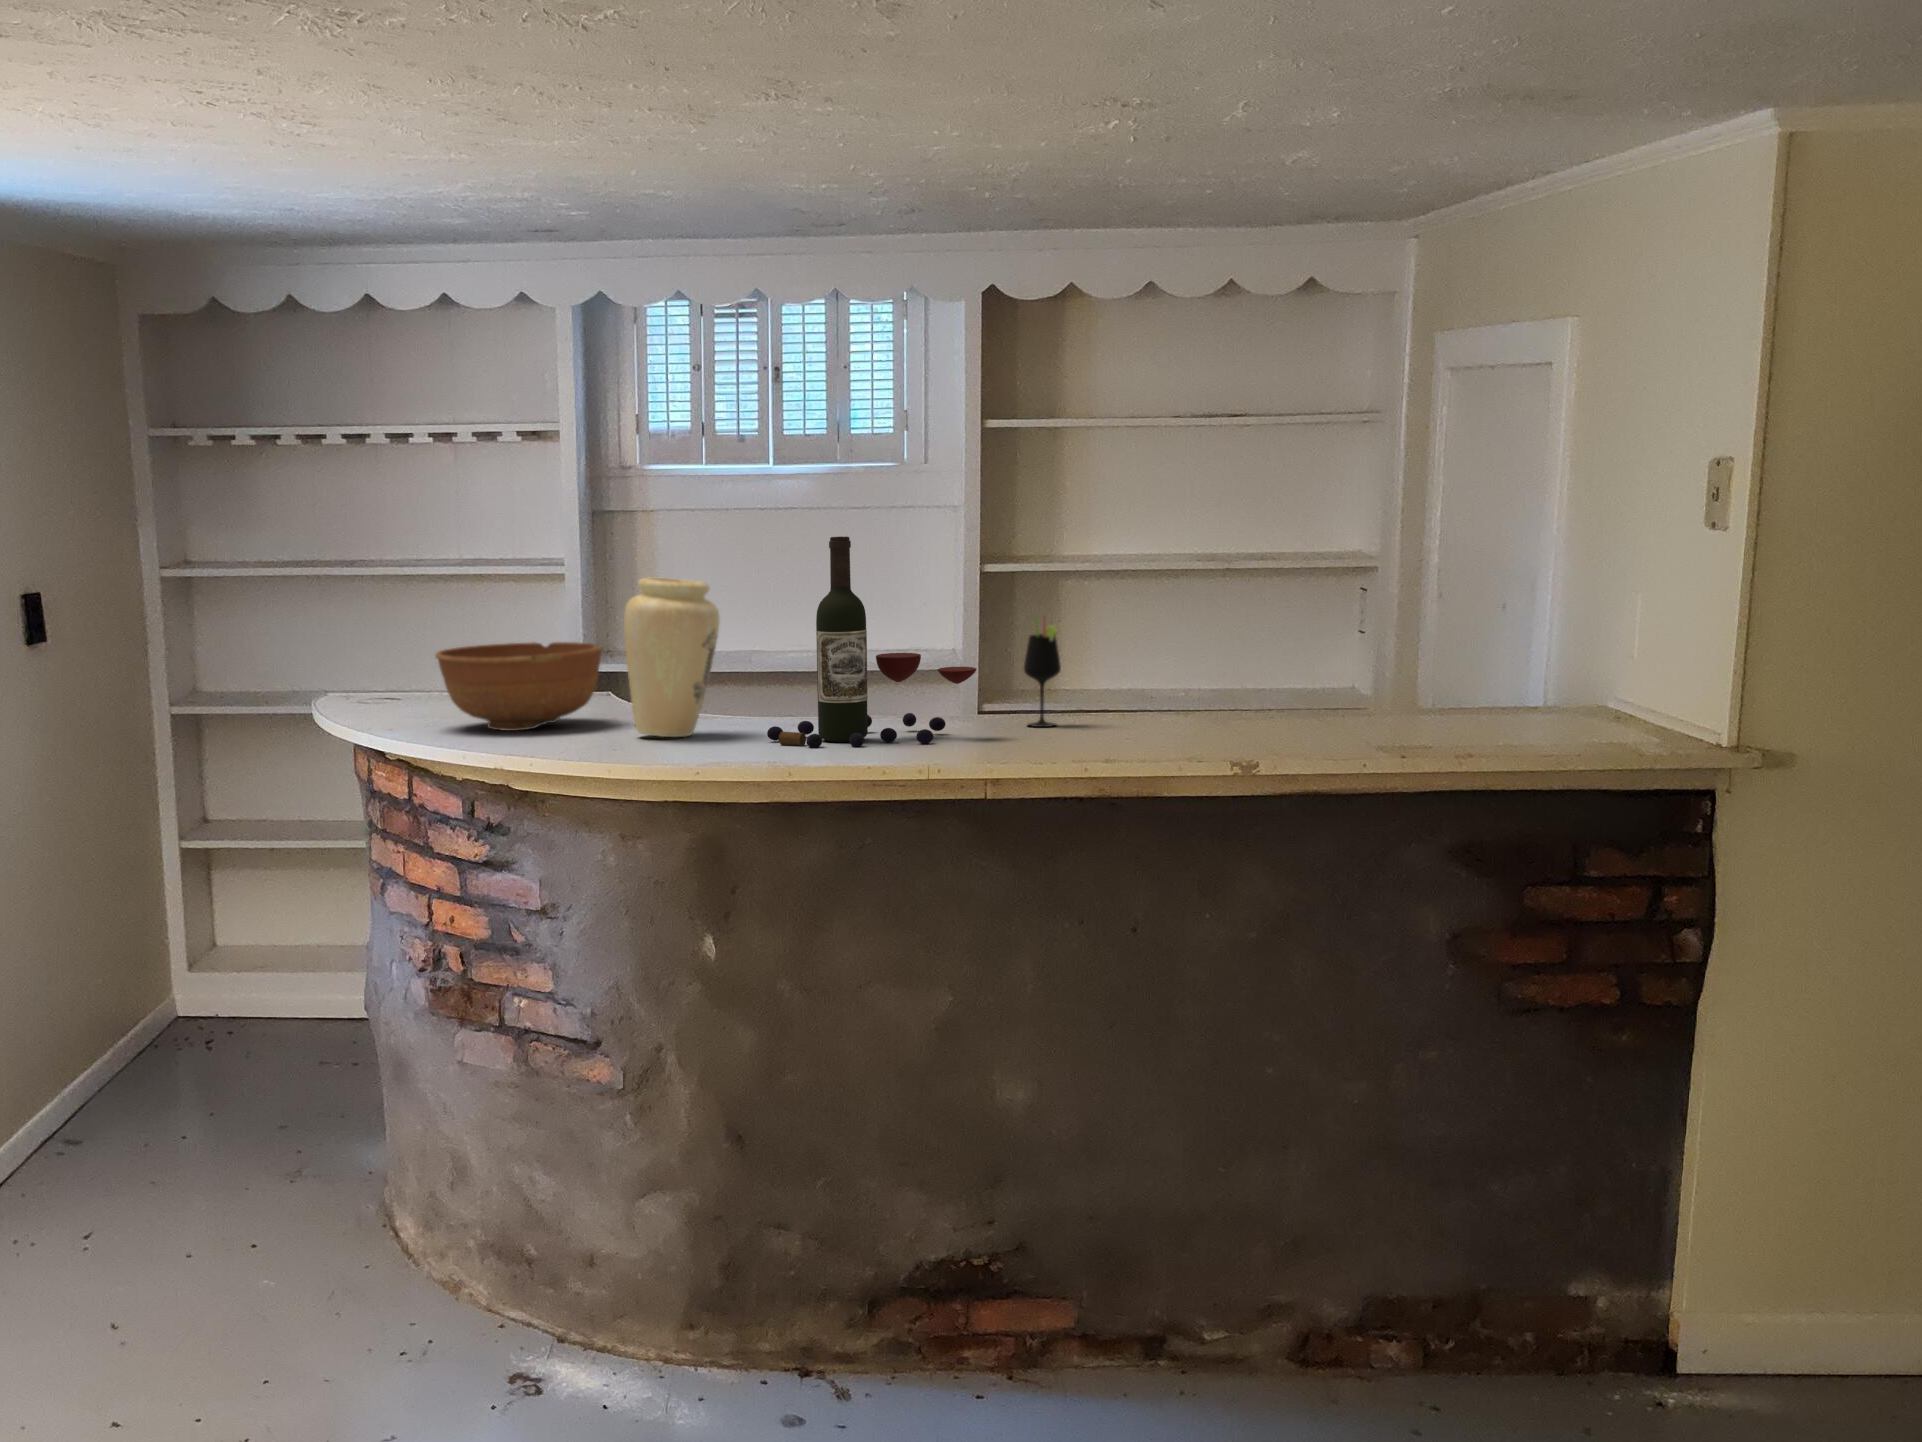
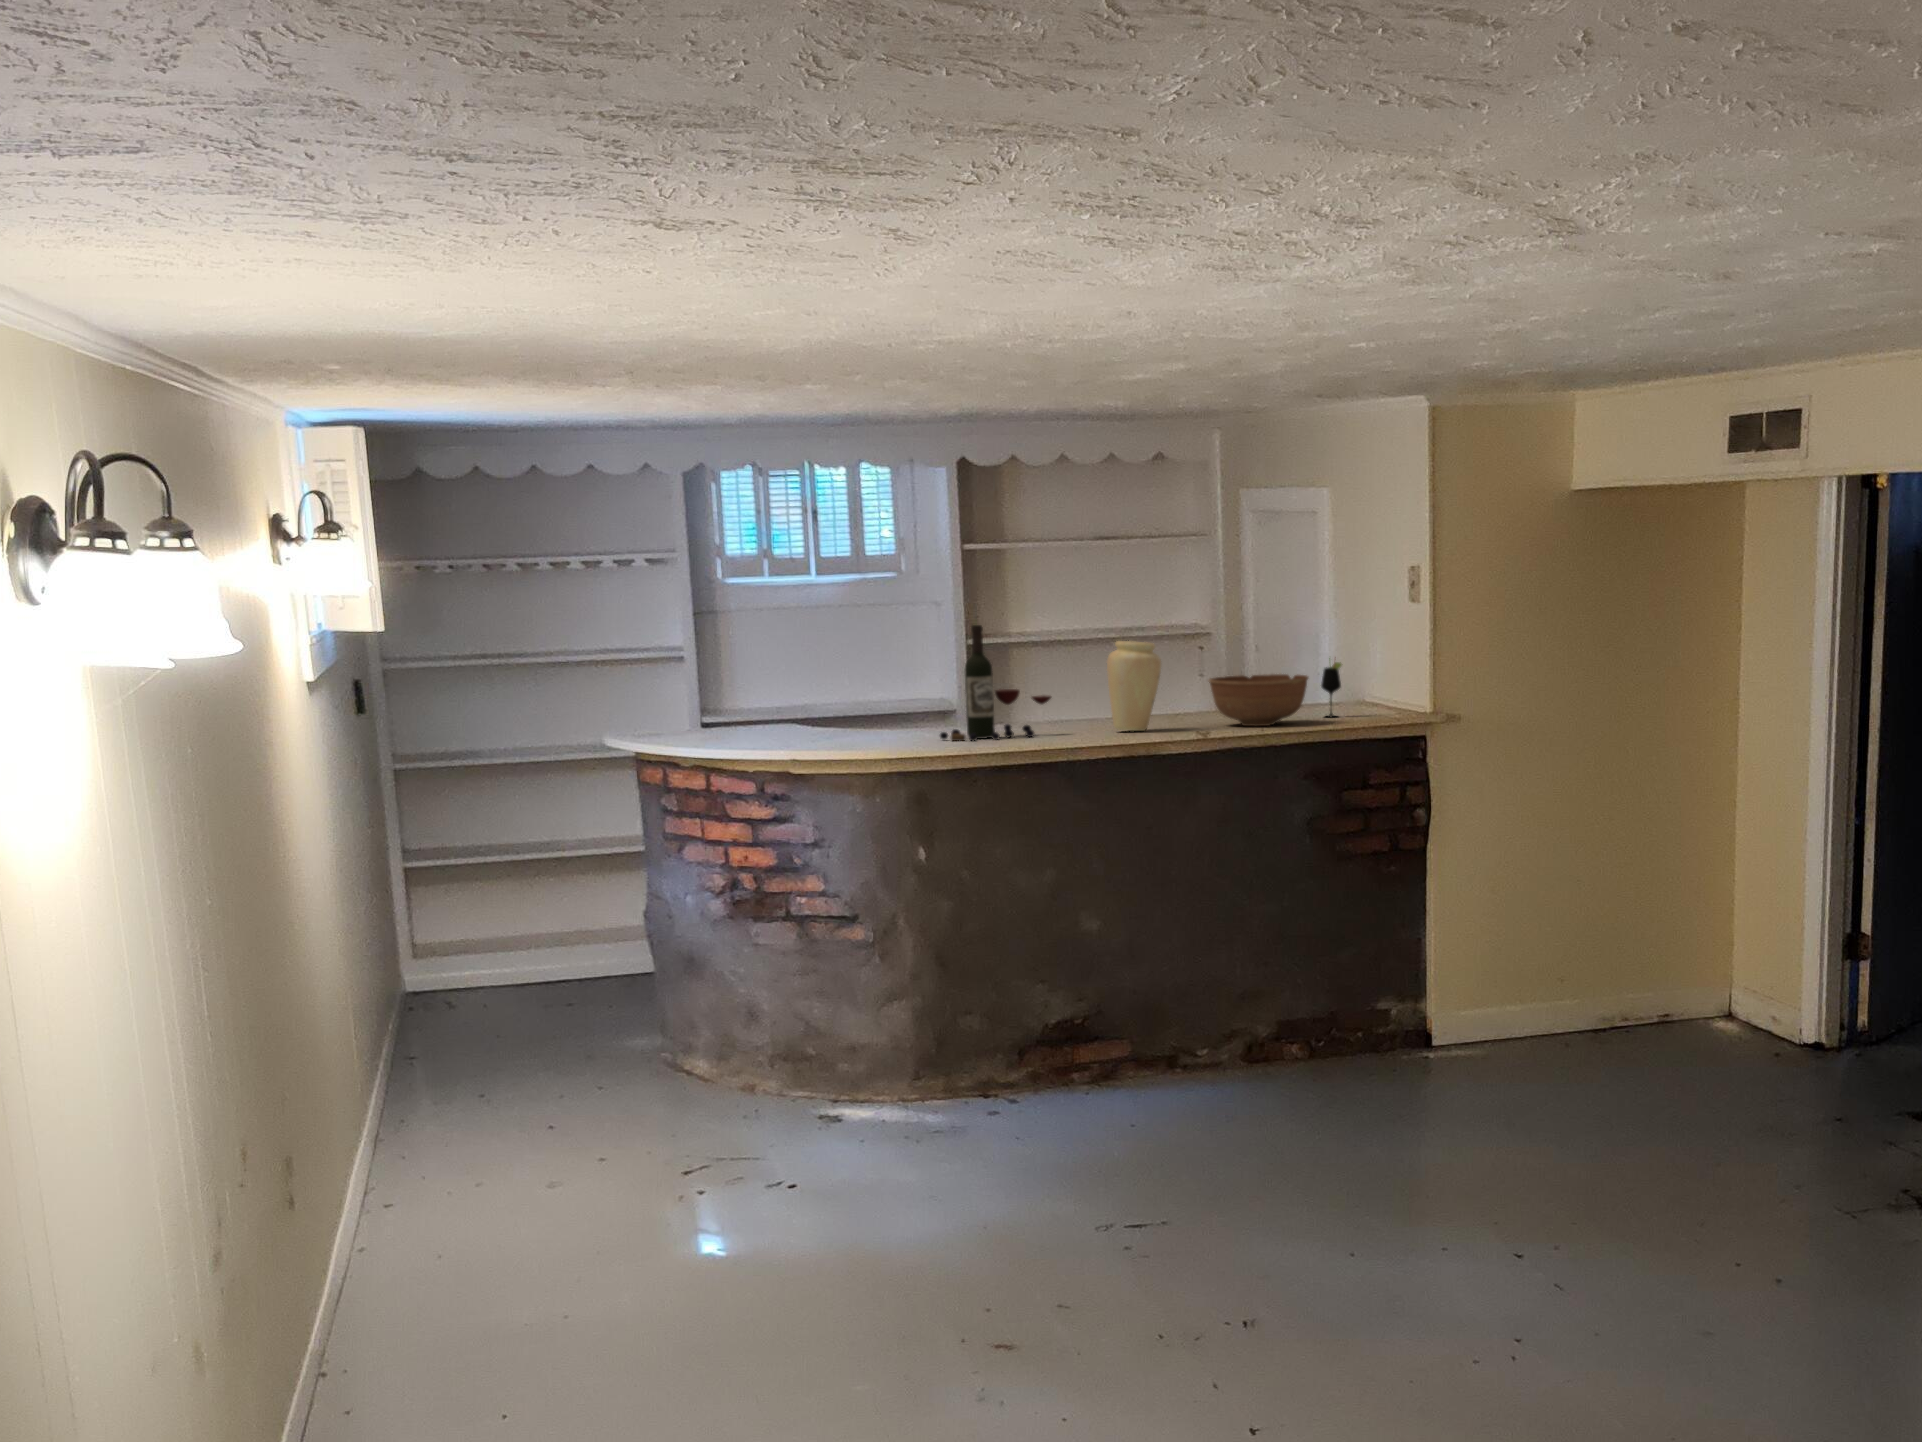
vase: present [624,578,720,737] -> present [1107,641,1161,731]
wine glass: present [1024,617,1061,727] -> present [1321,658,1342,717]
bowl: present [435,642,603,731] -> present [1209,674,1308,726]

